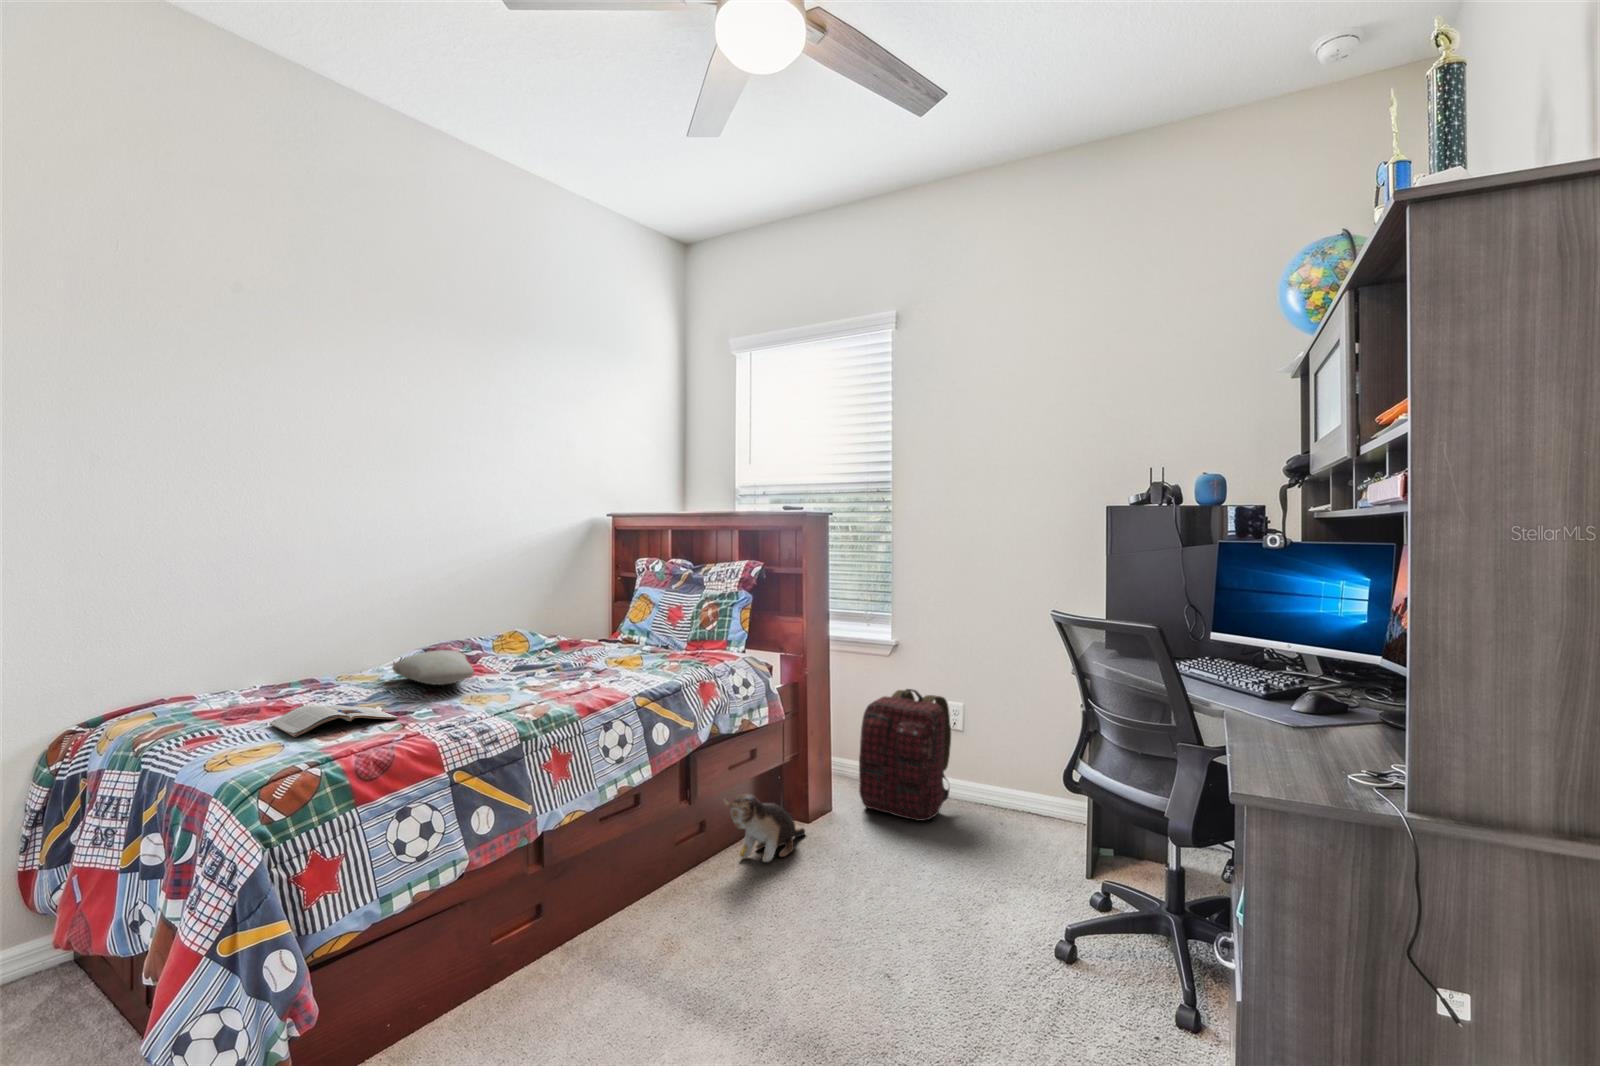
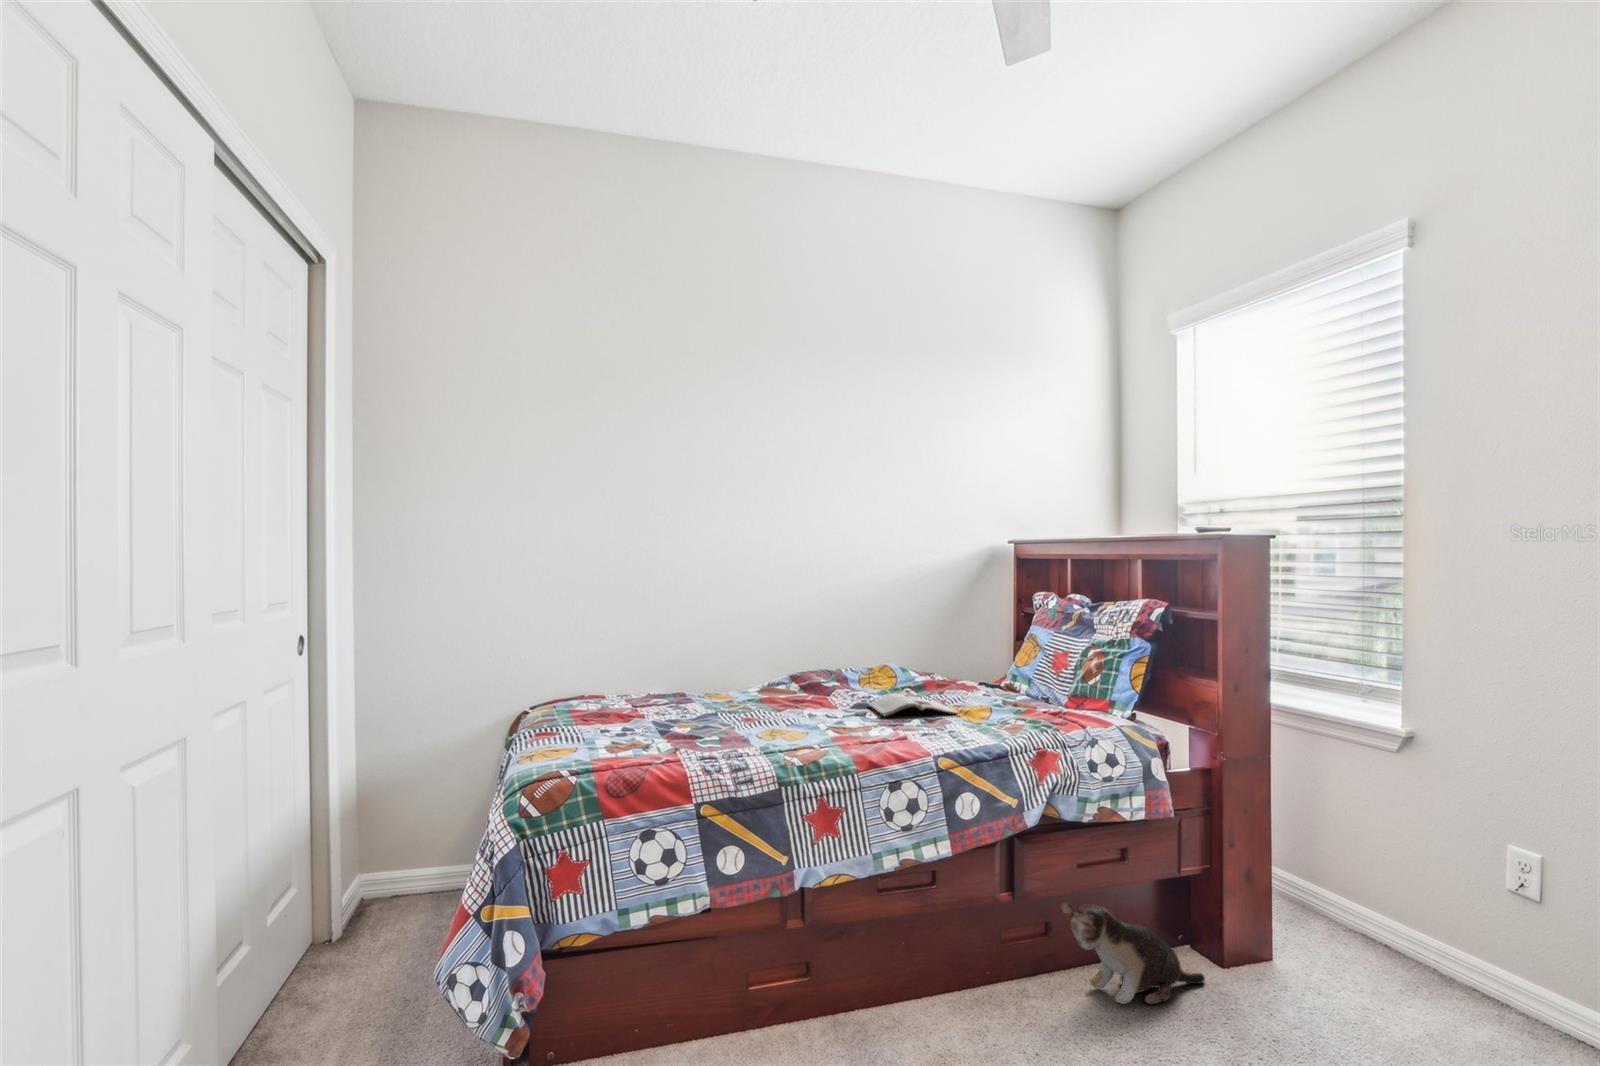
pillow: present [392,650,474,685] -> none [738,678,807,713]
backpack: present [859,689,951,821] -> none [1309,807,1497,1023]
magazine: present [270,704,398,737] -> present [869,694,958,716]

